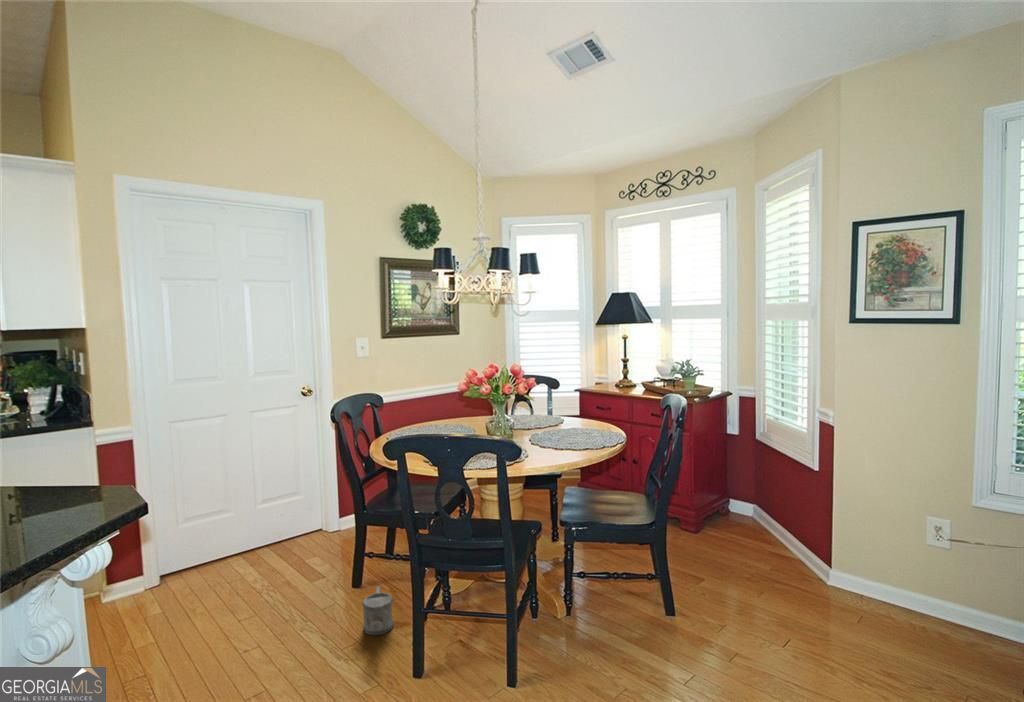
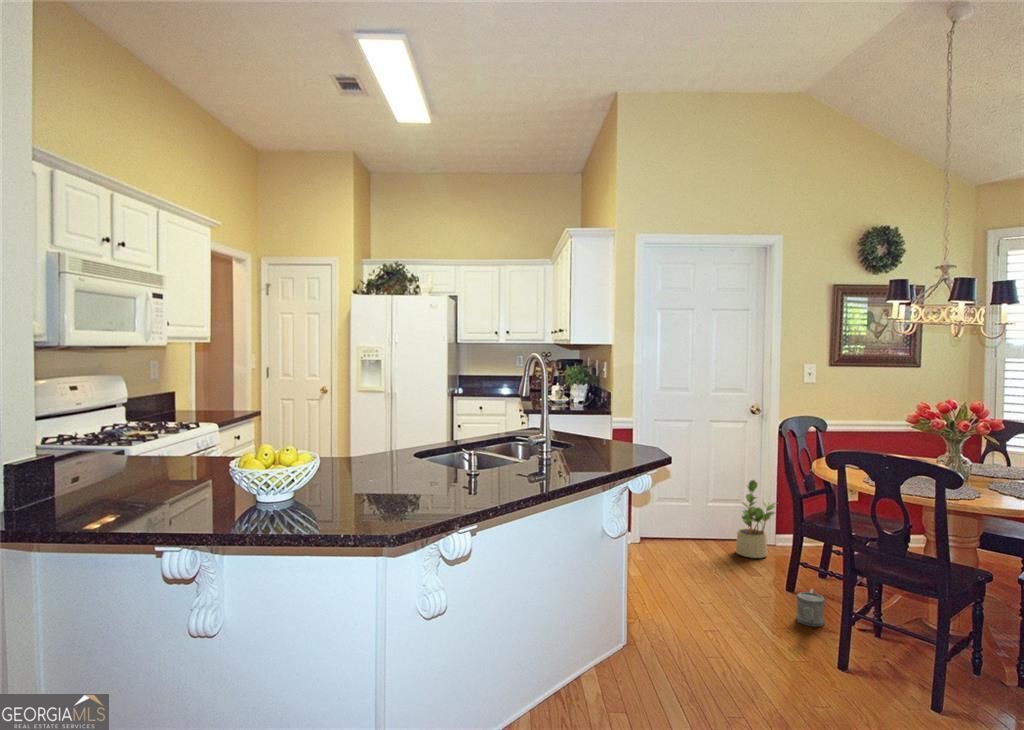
potted plant: none [299,466,341,551] -> present [736,480,776,558]

